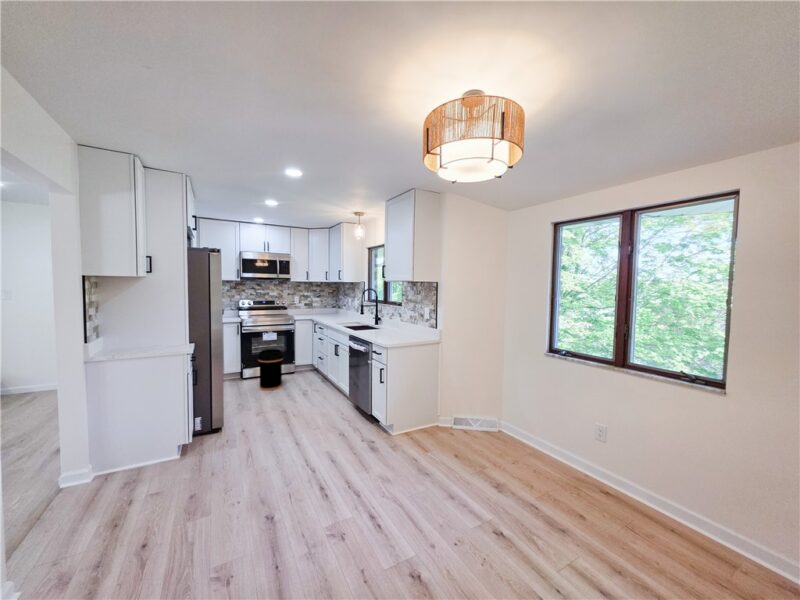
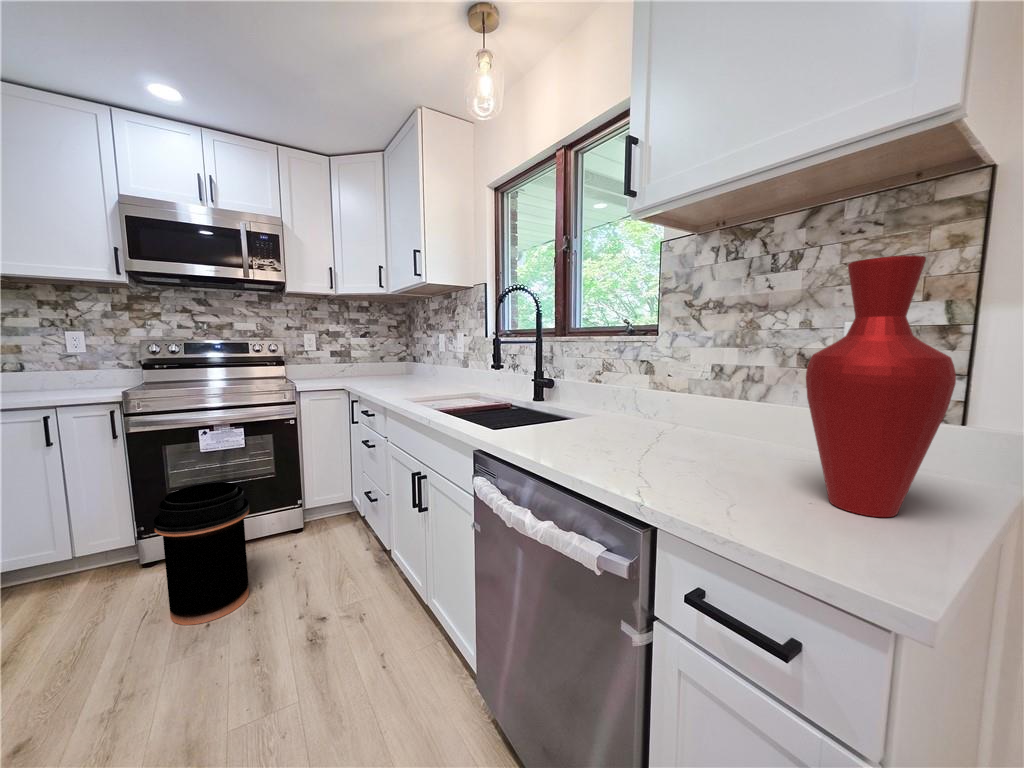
vase: none [396,301,413,340] -> present [806,255,956,517]

